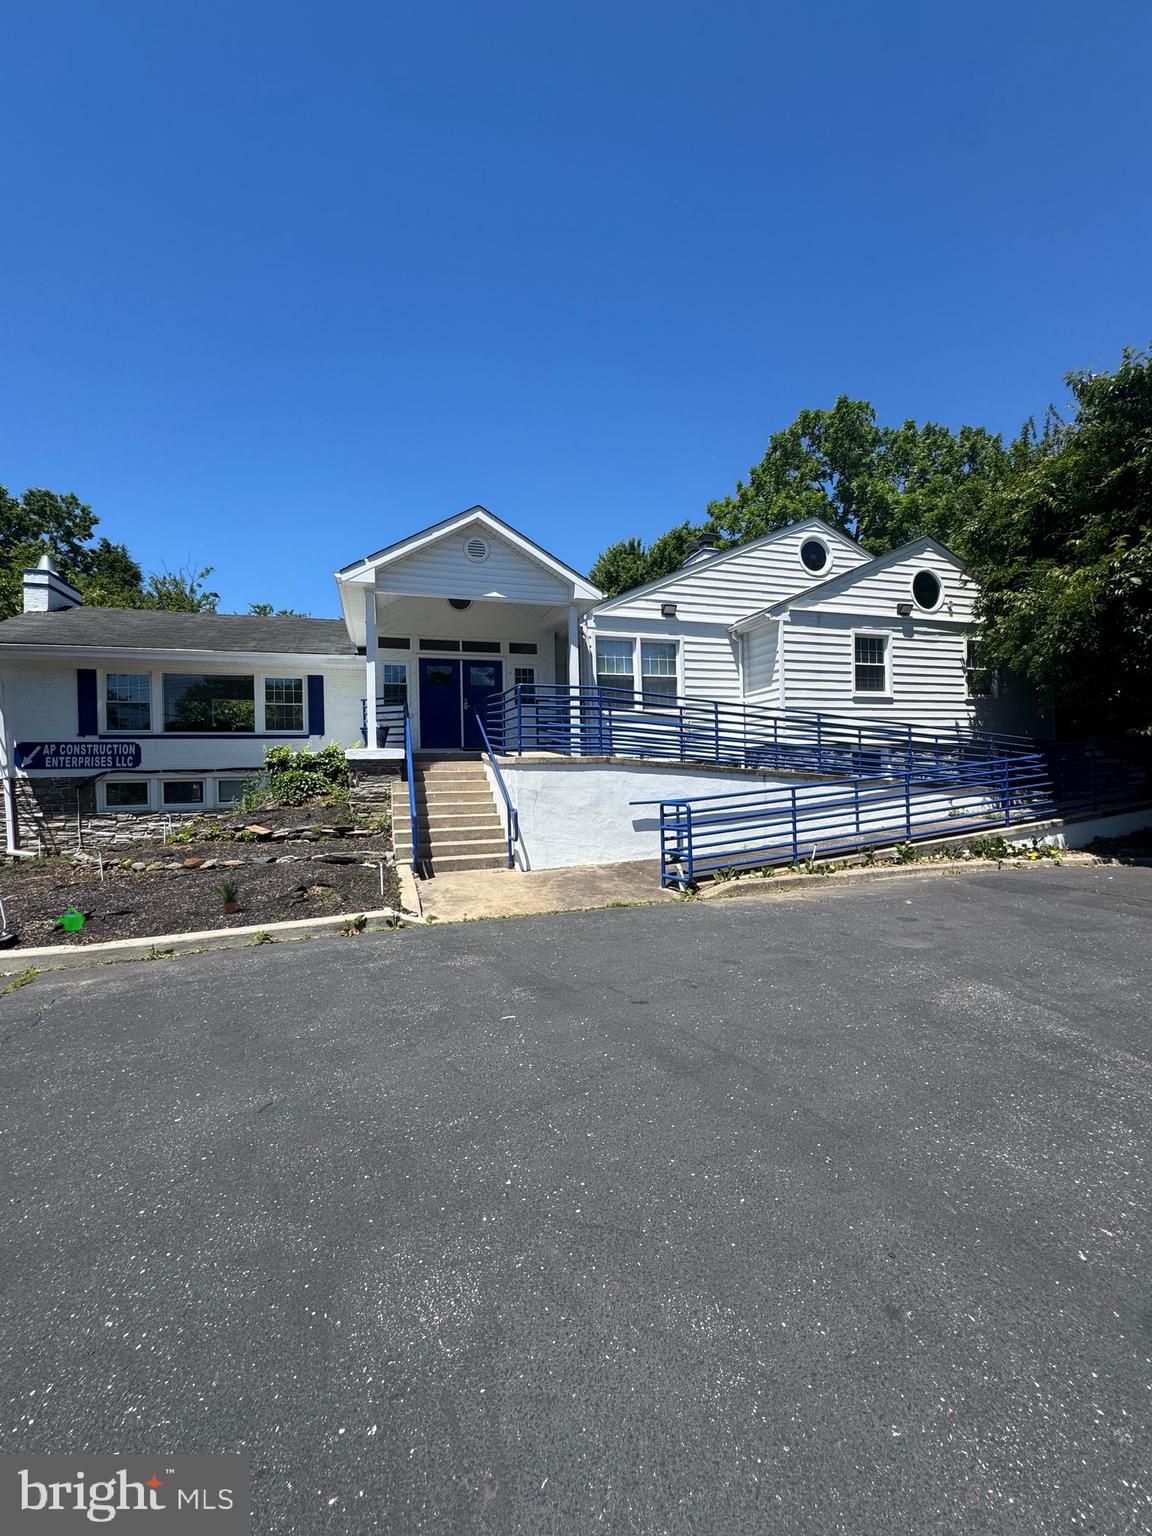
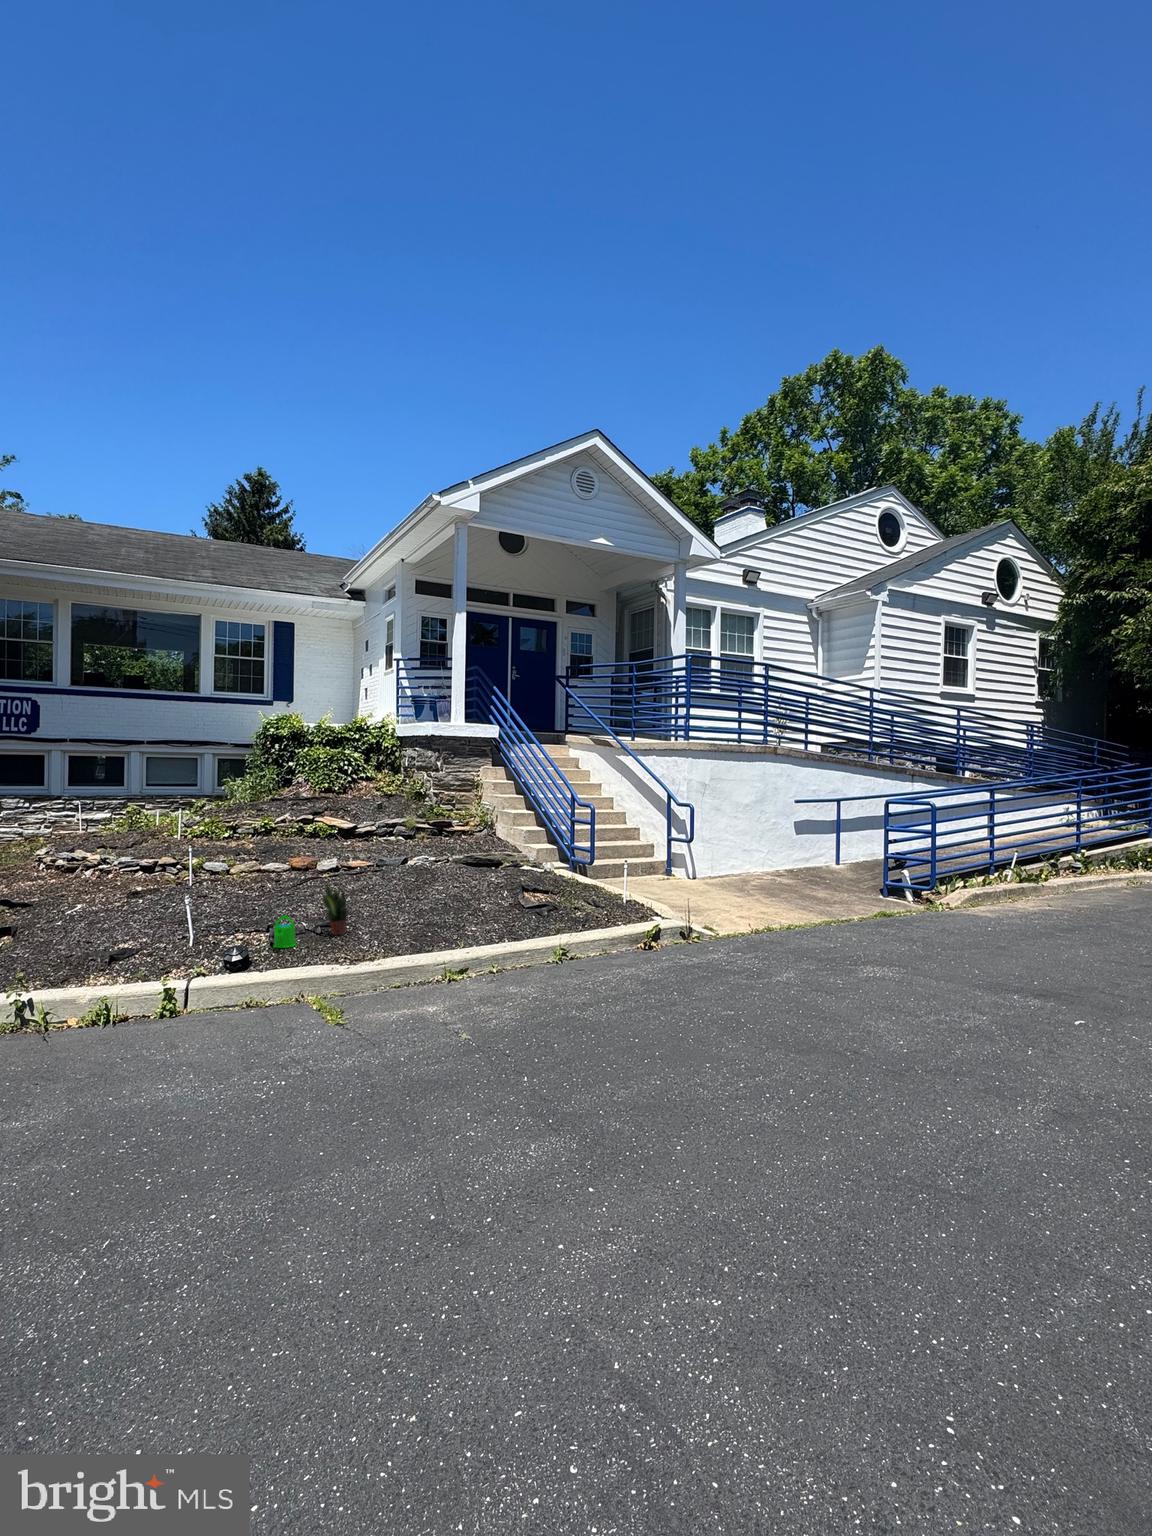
potted plant: present [214,878,241,913] -> present [323,883,350,935]

